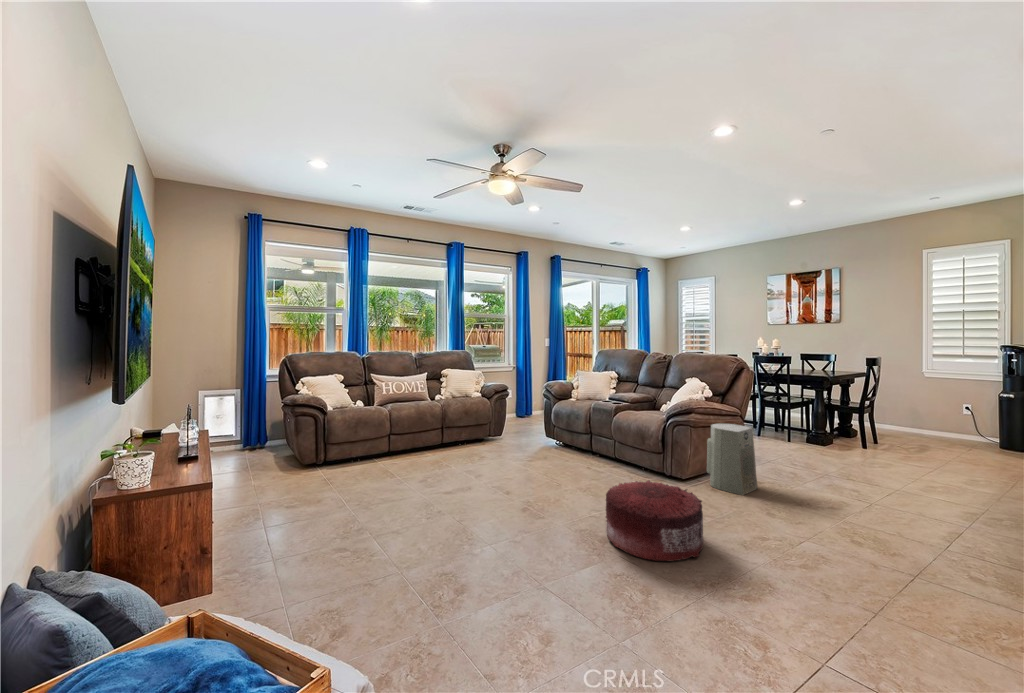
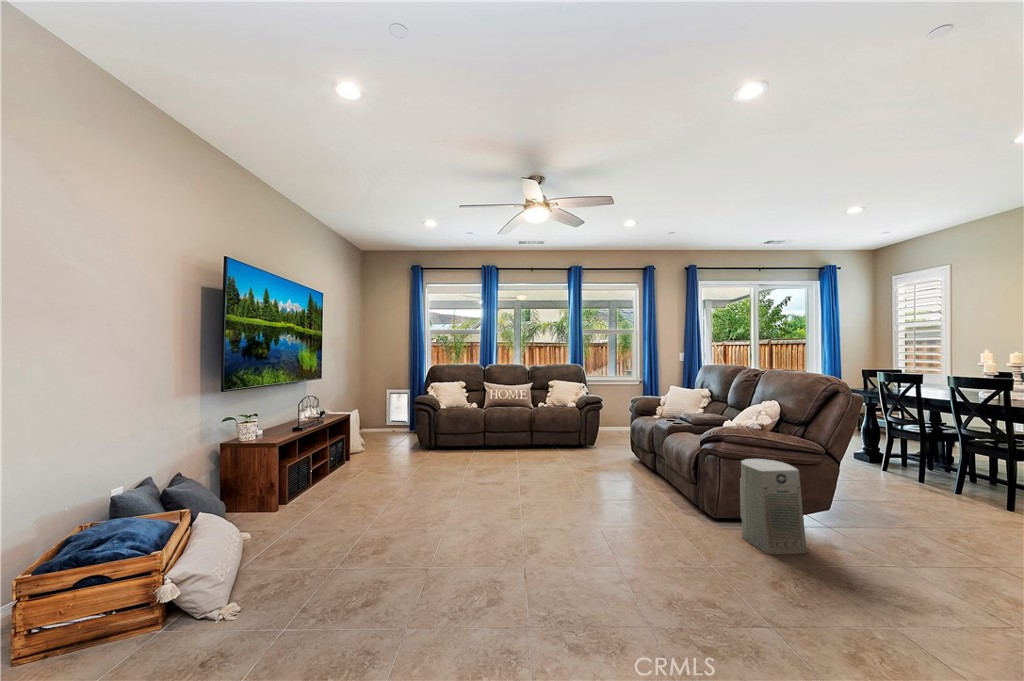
pouf: present [606,480,704,561] -> none [521,499,625,590]

